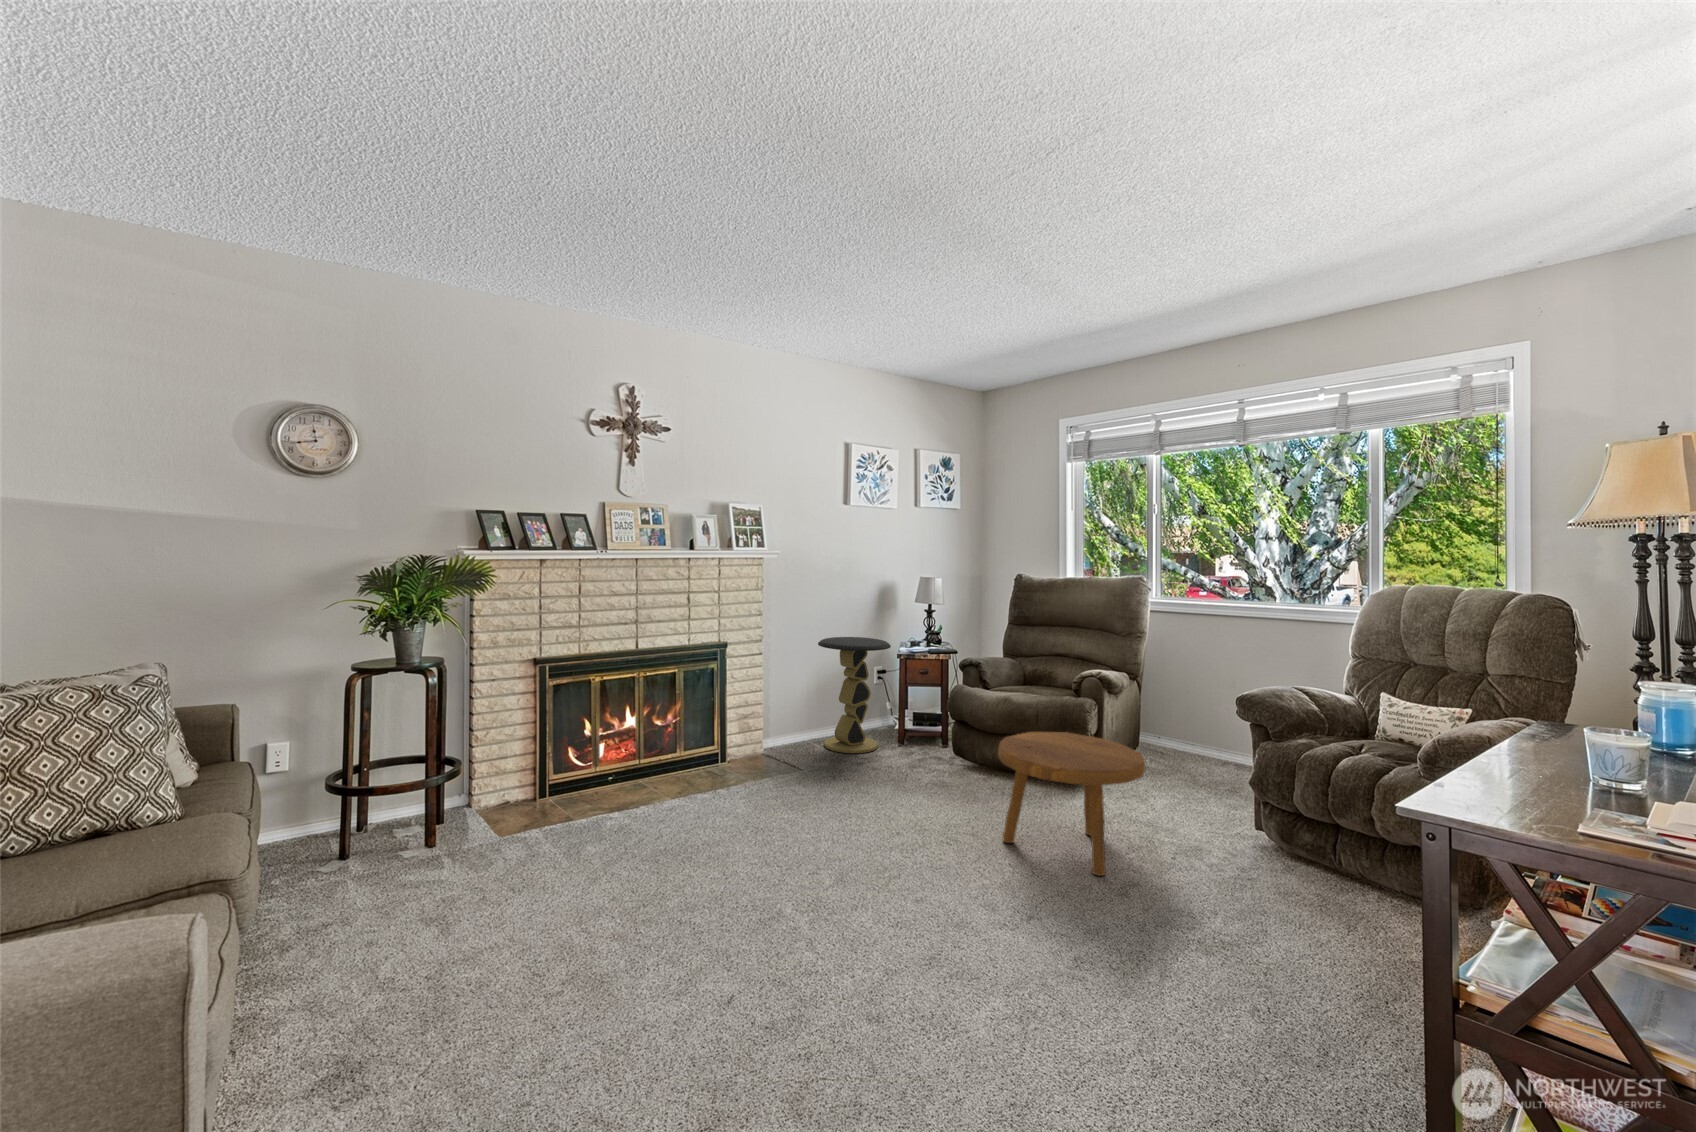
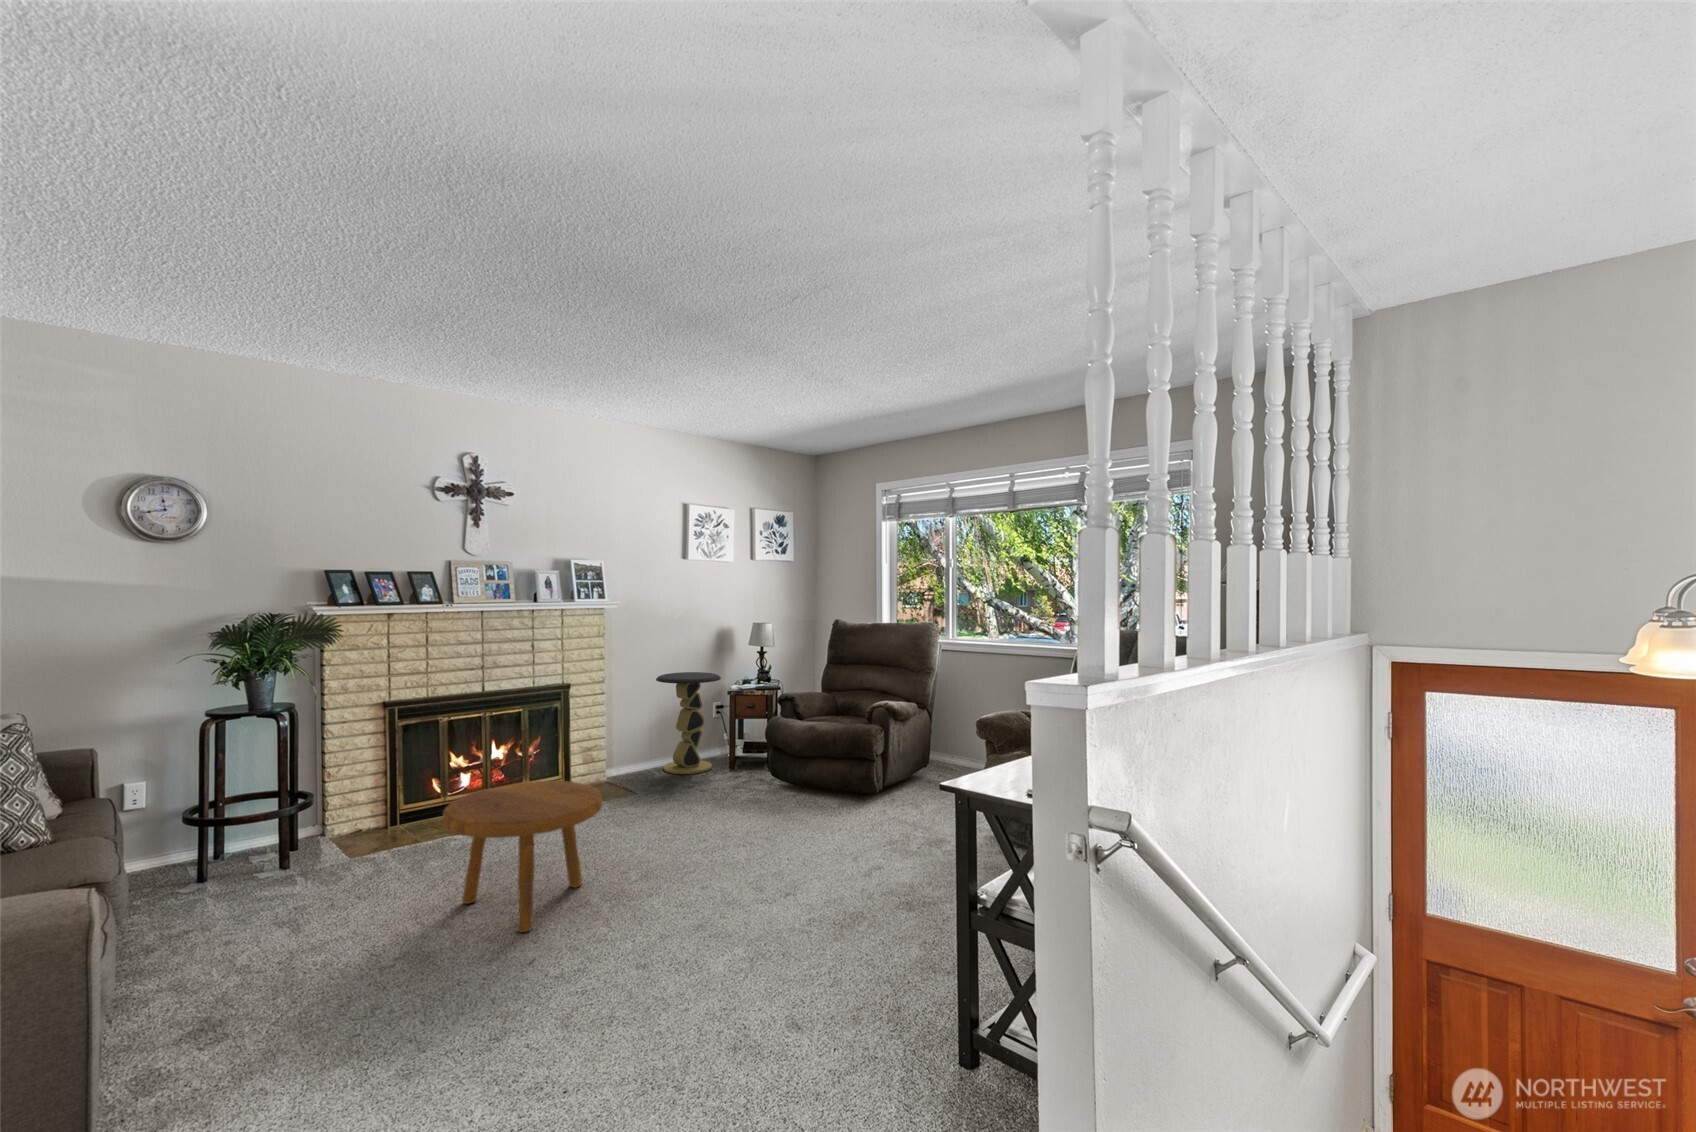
footstool: present [998,732,1145,876] -> present [443,780,603,932]

